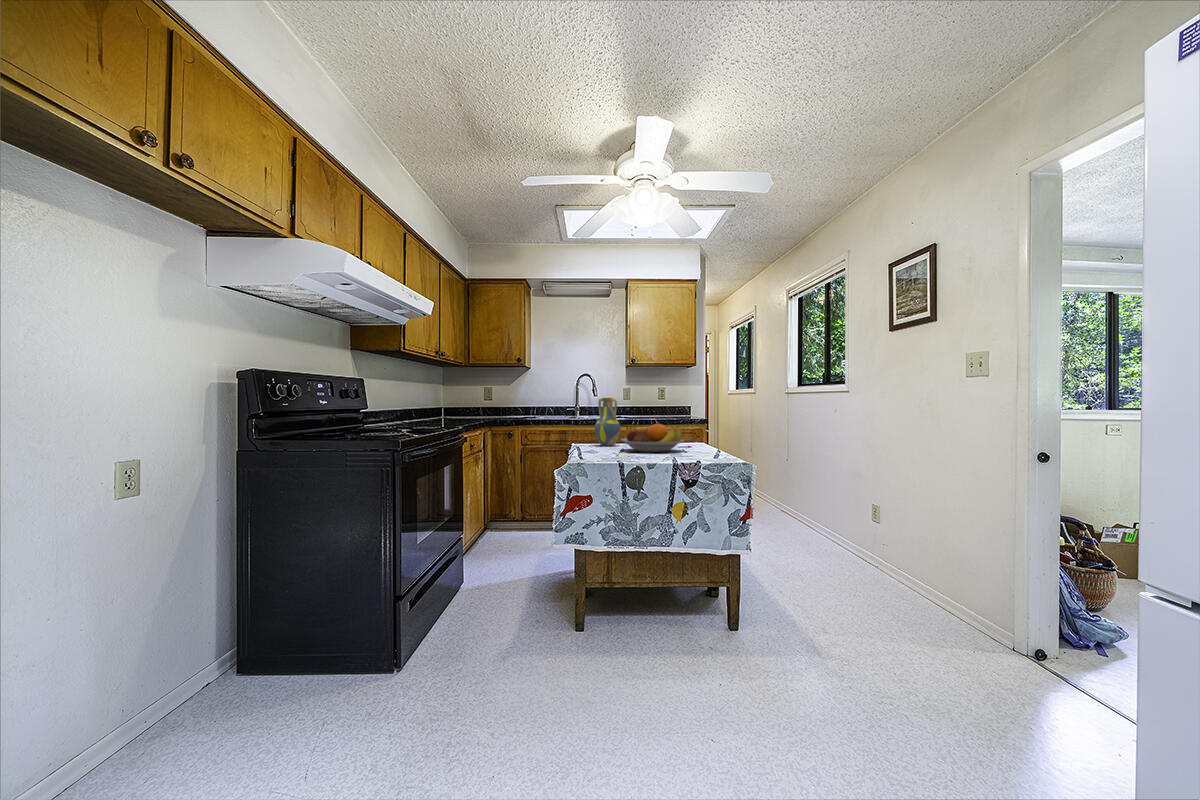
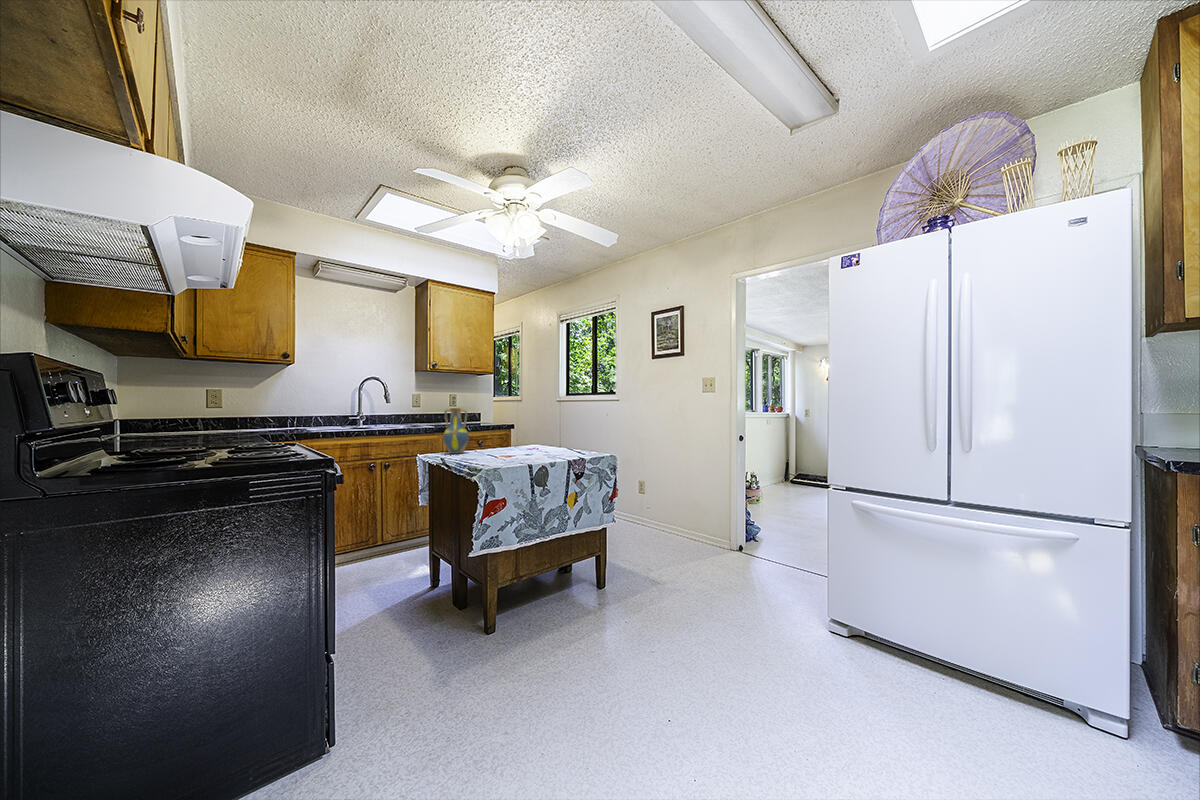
fruit bowl: present [621,424,684,452] -> none [486,430,543,456]

